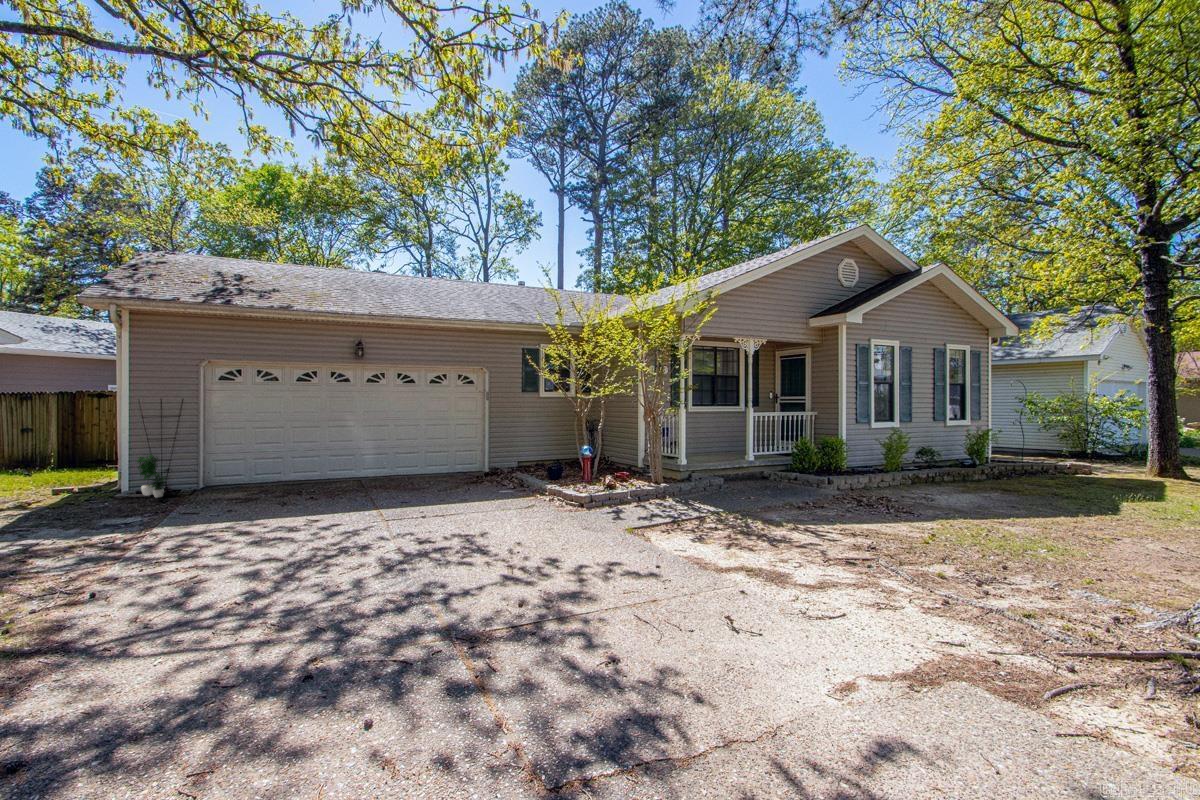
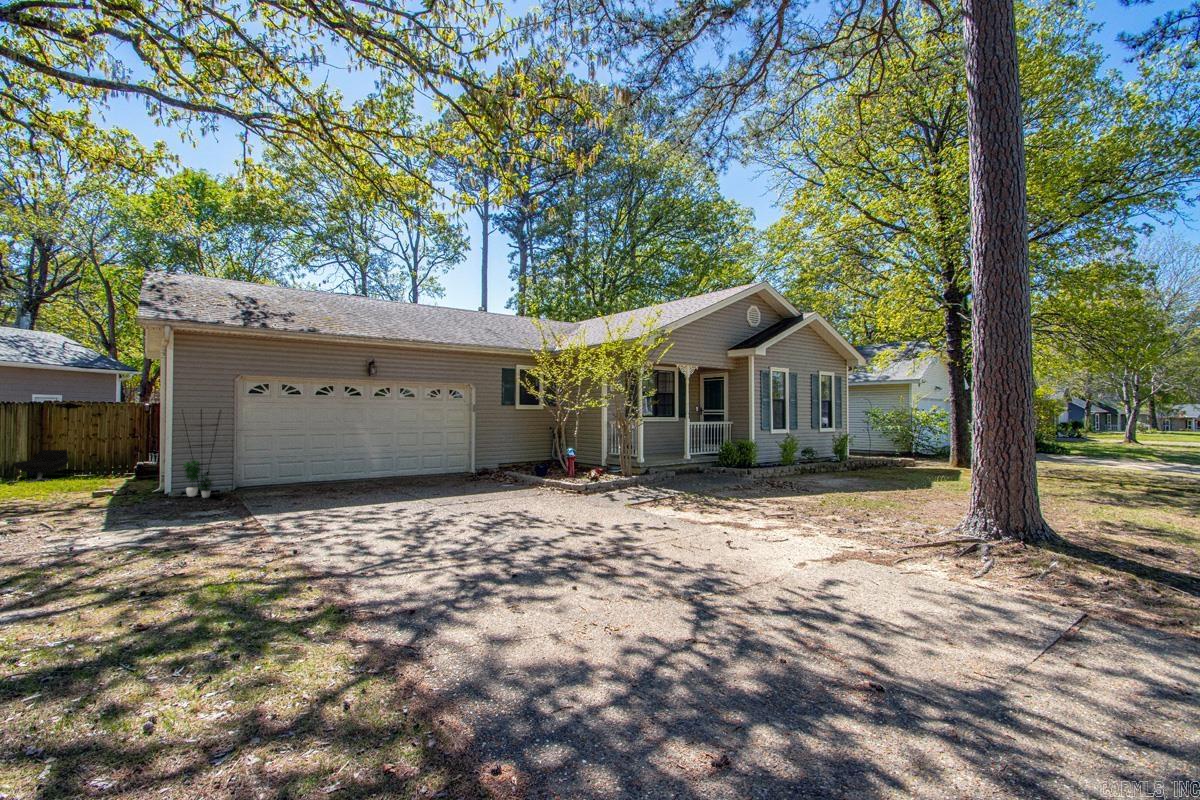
lounge chair: none [32,439,89,473] -> present [13,450,69,481]

